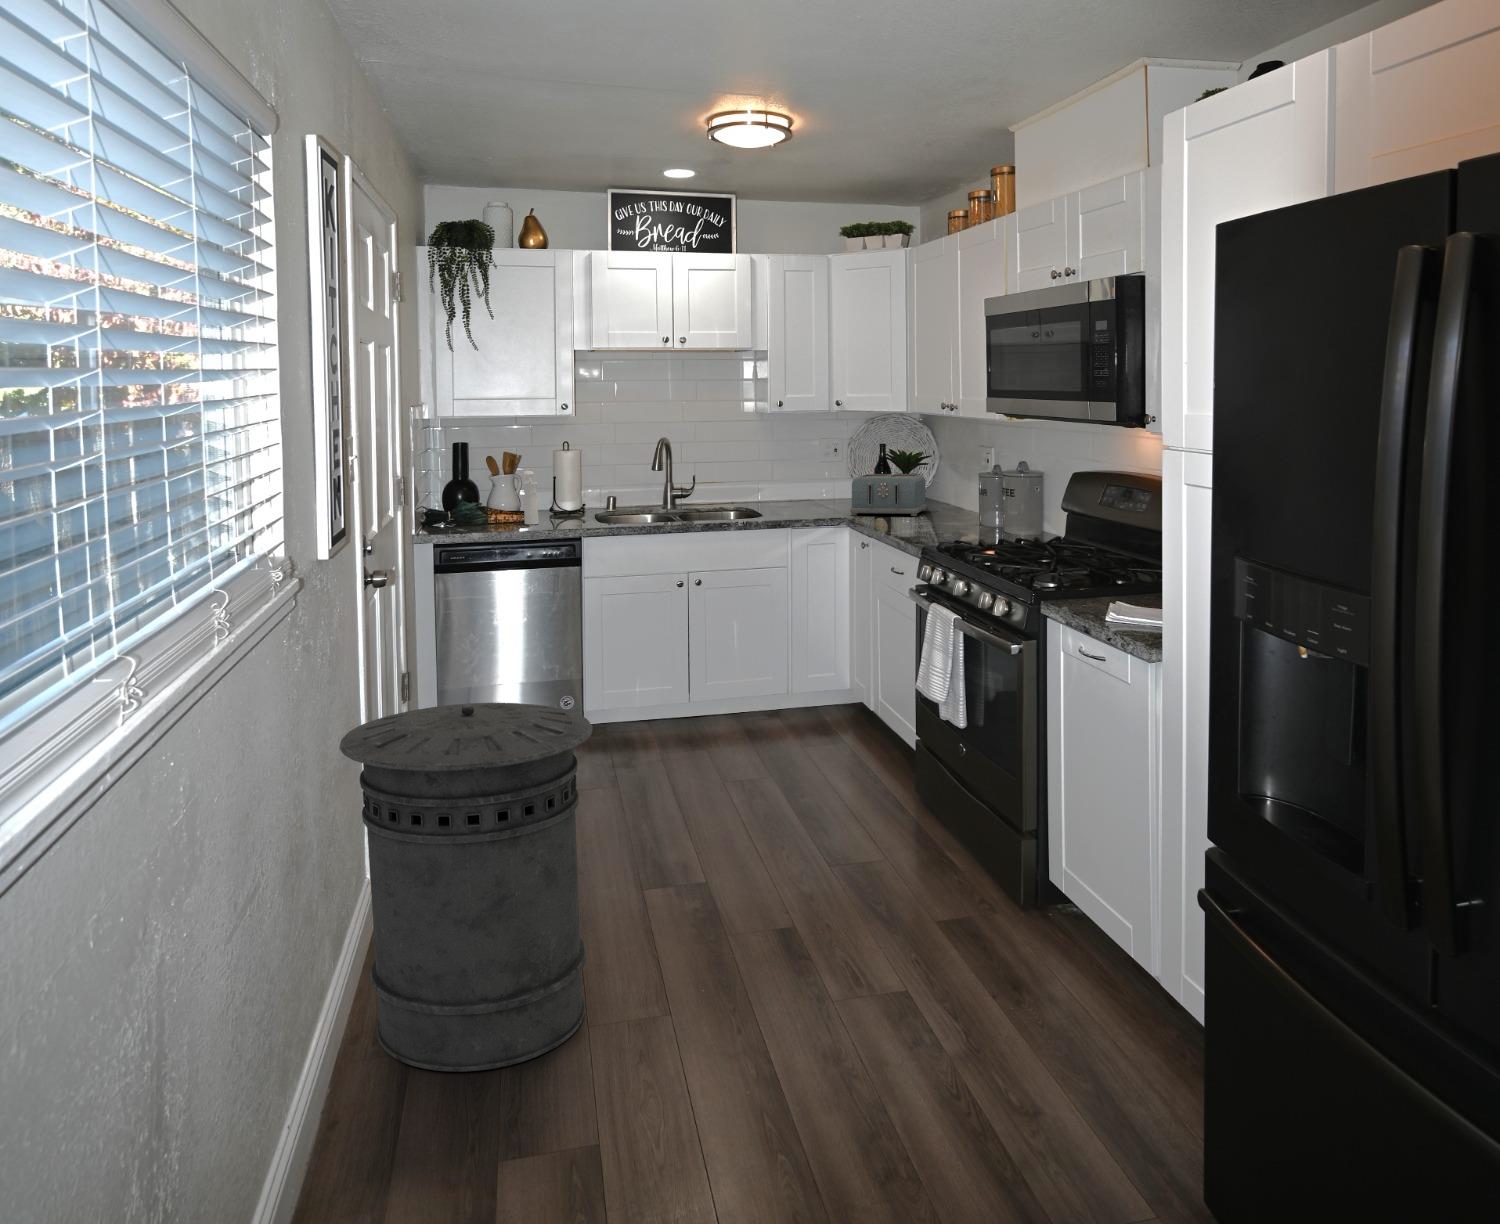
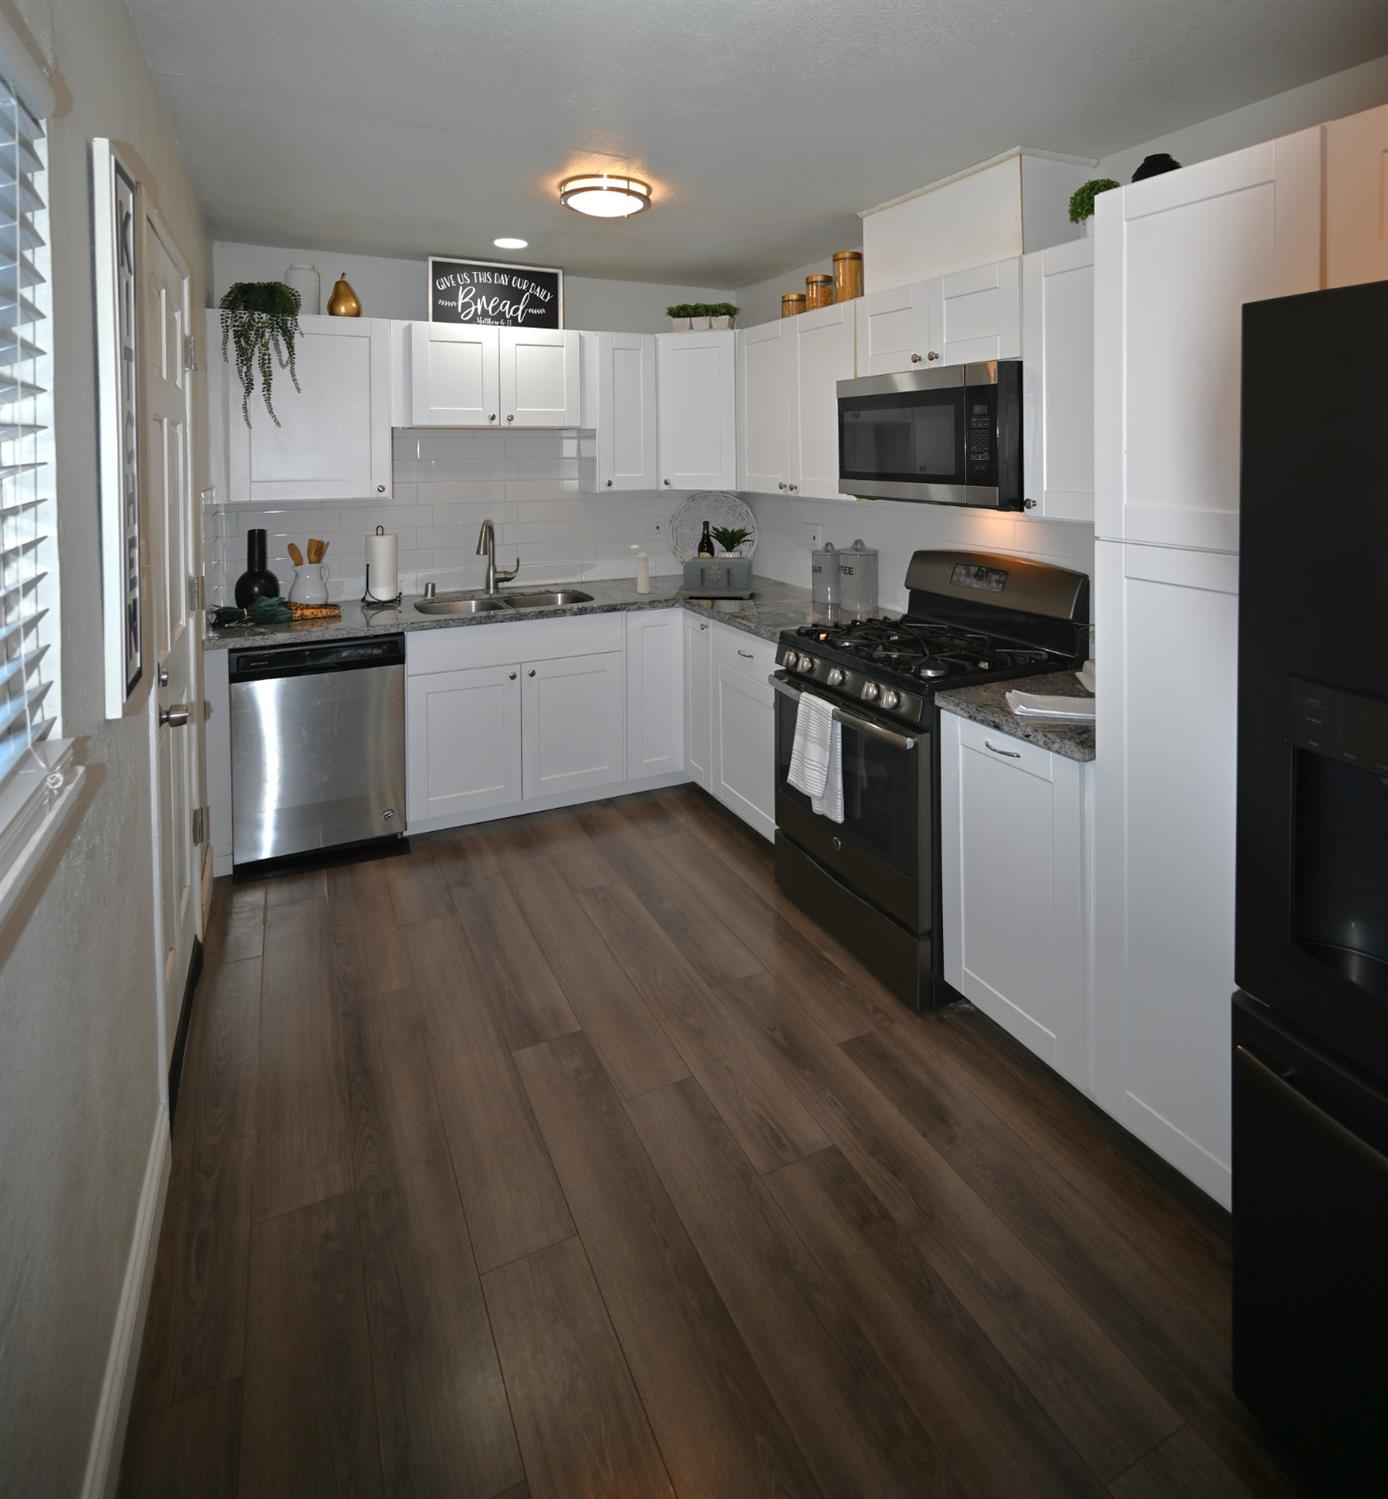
pepper mill: present [523,471,539,525] -> present [631,545,650,594]
trash can: present [340,703,593,1072] -> none [210,825,501,1247]

